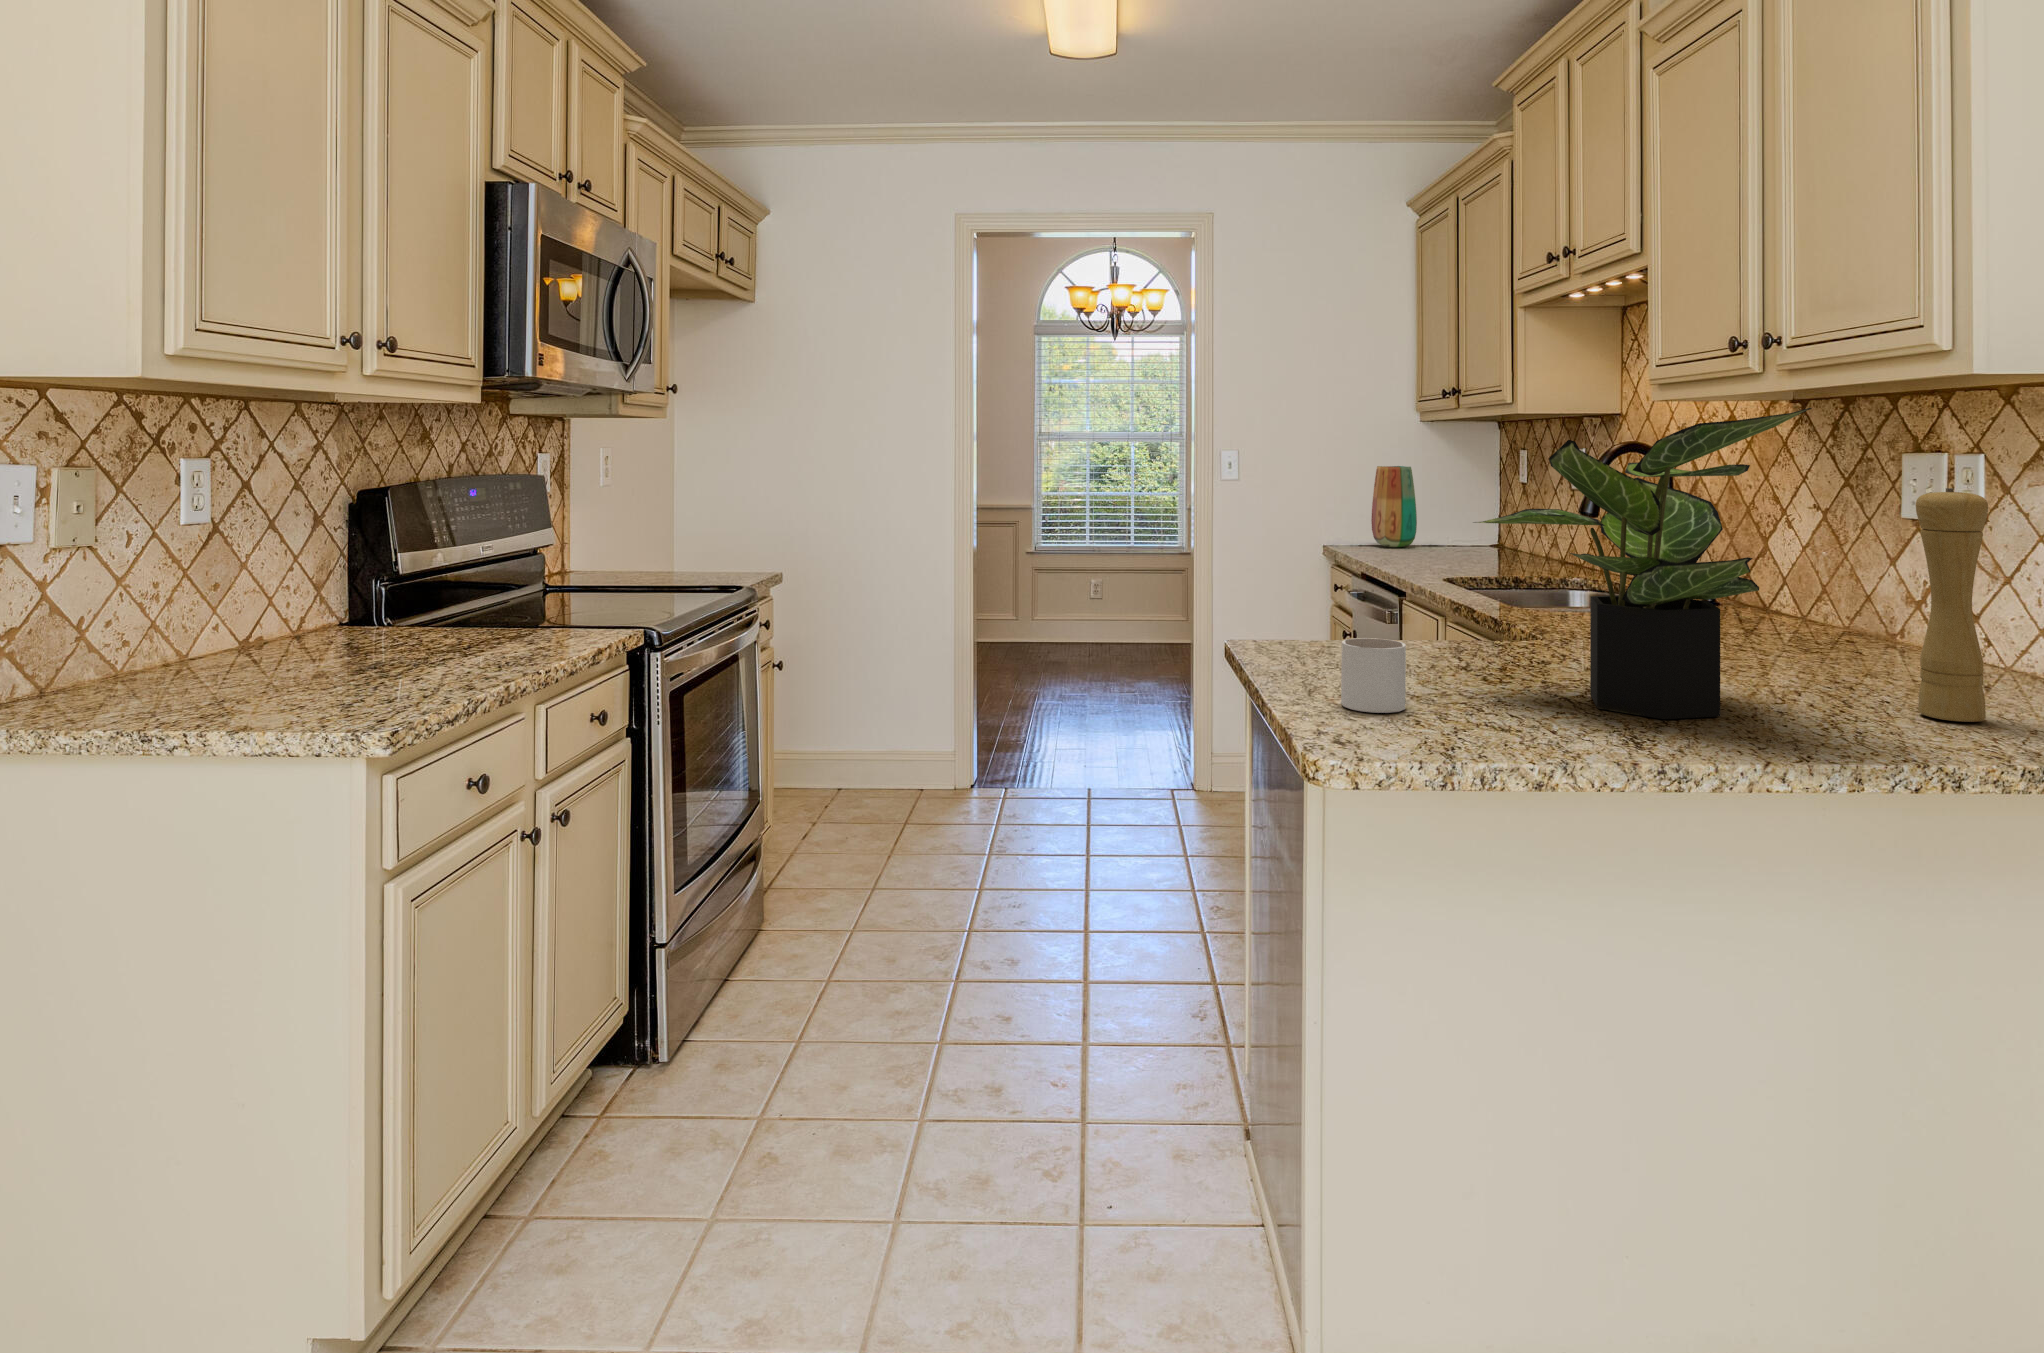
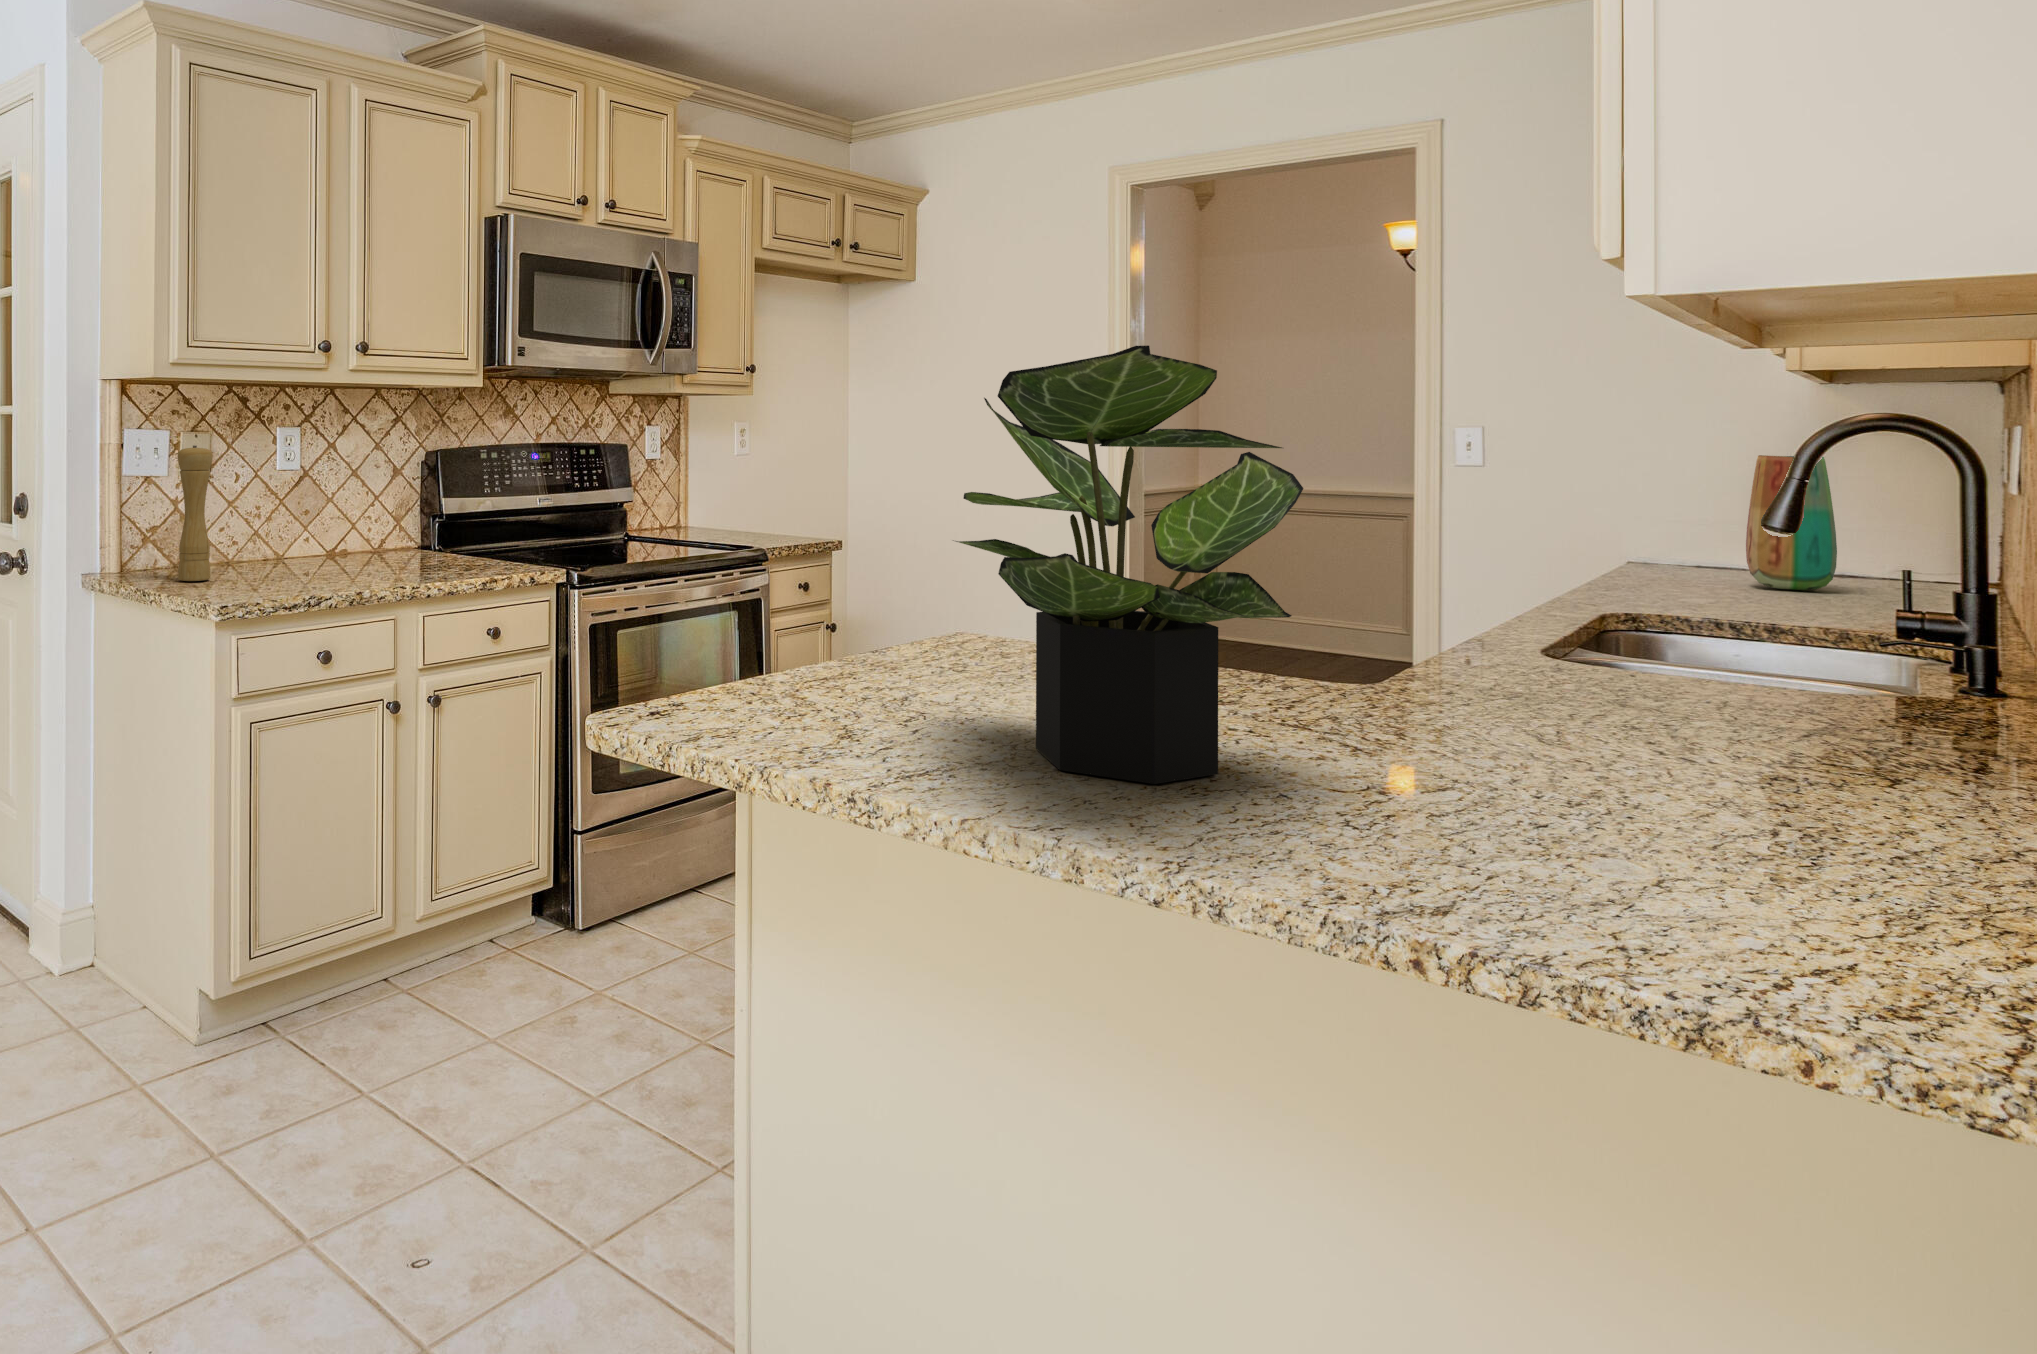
pepper mill: present [1916,488,1988,722] -> present [177,446,213,581]
mug: present [1341,638,1406,713] -> none [765,625,864,709]

